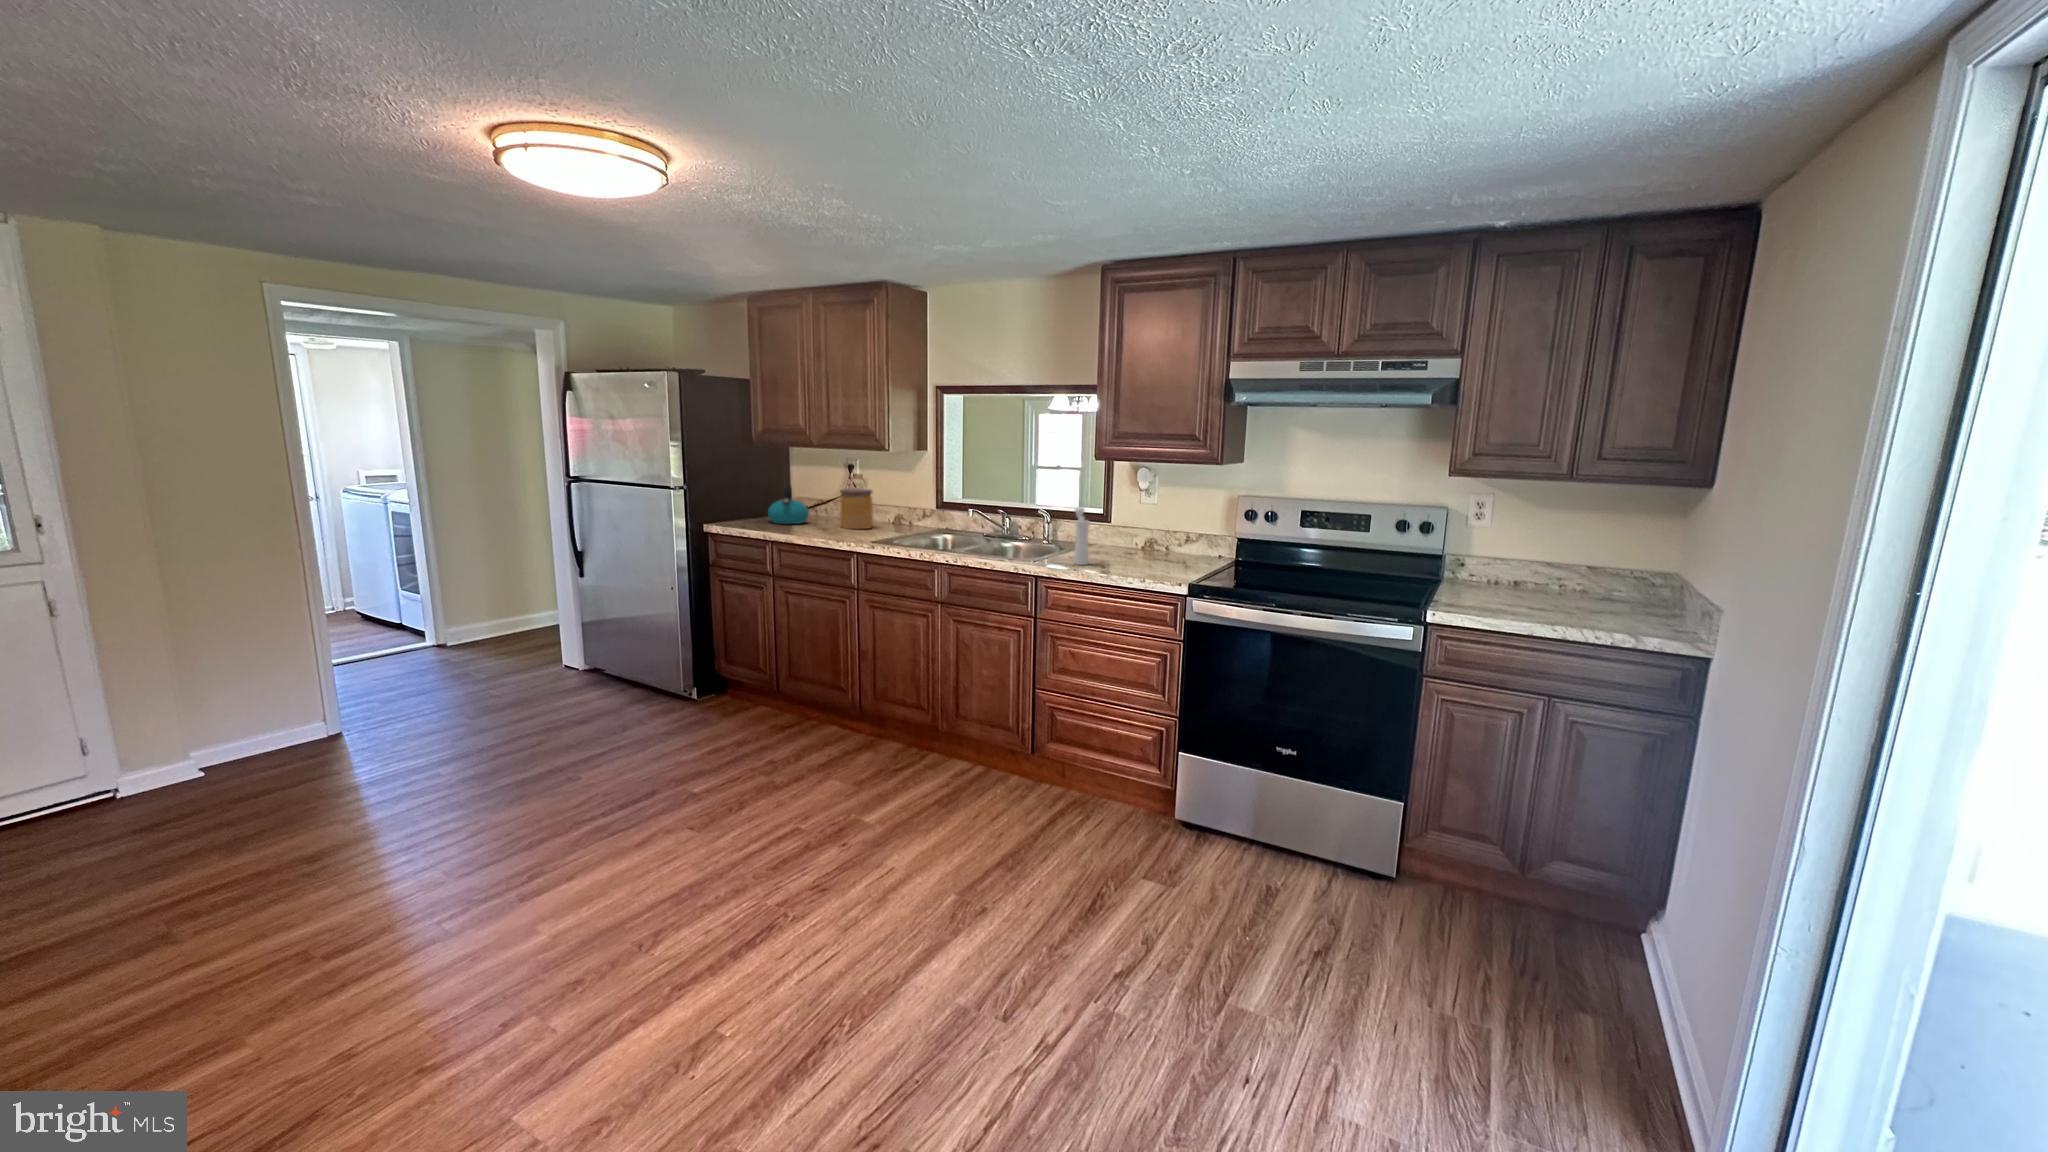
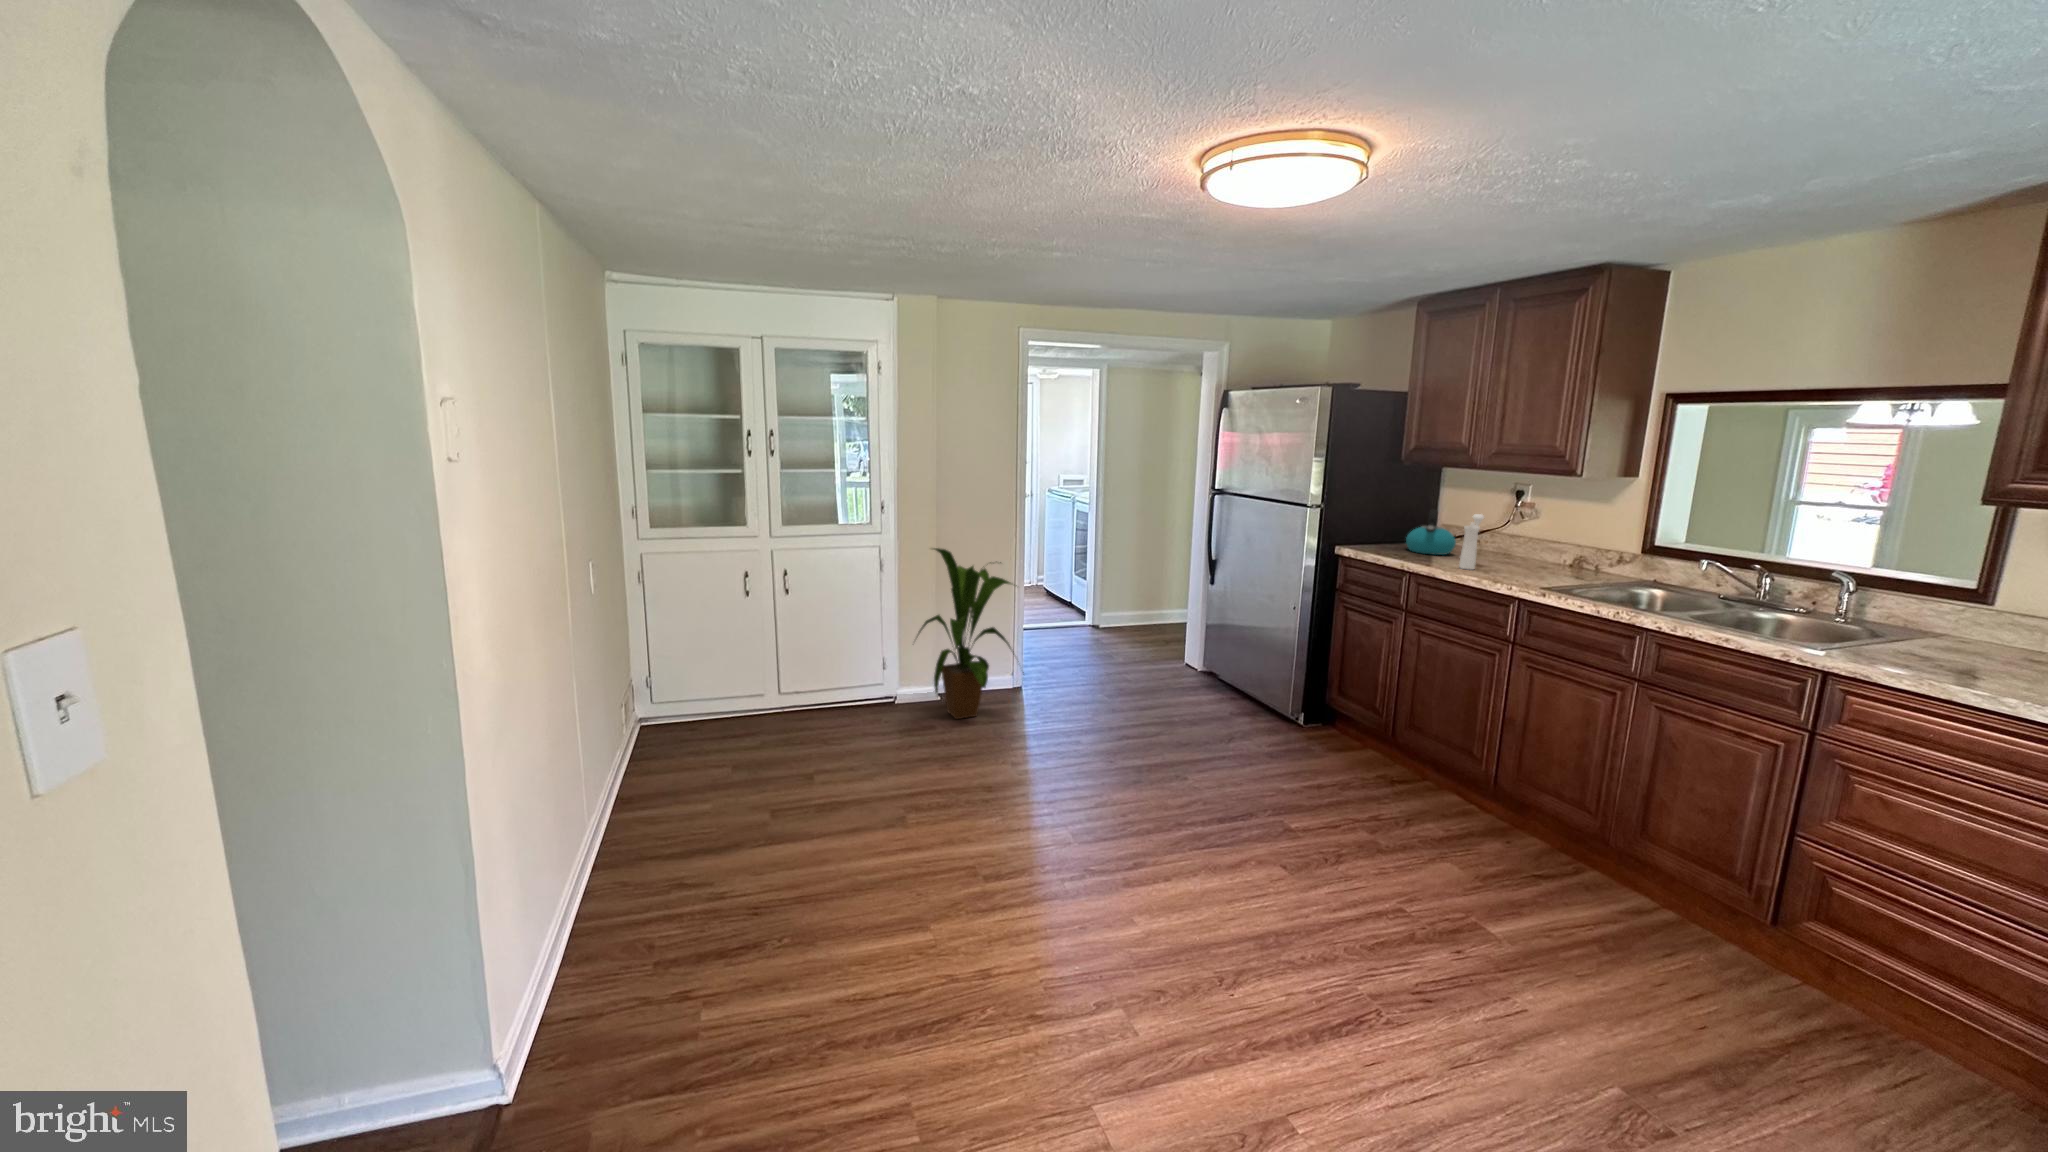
jar: present [840,488,873,529] -> none [1496,519,1546,569]
pepper mill: present [1074,507,1090,565] -> present [1459,514,1484,570]
house plant: none [128,575,342,799] -> present [917,548,1017,719]

